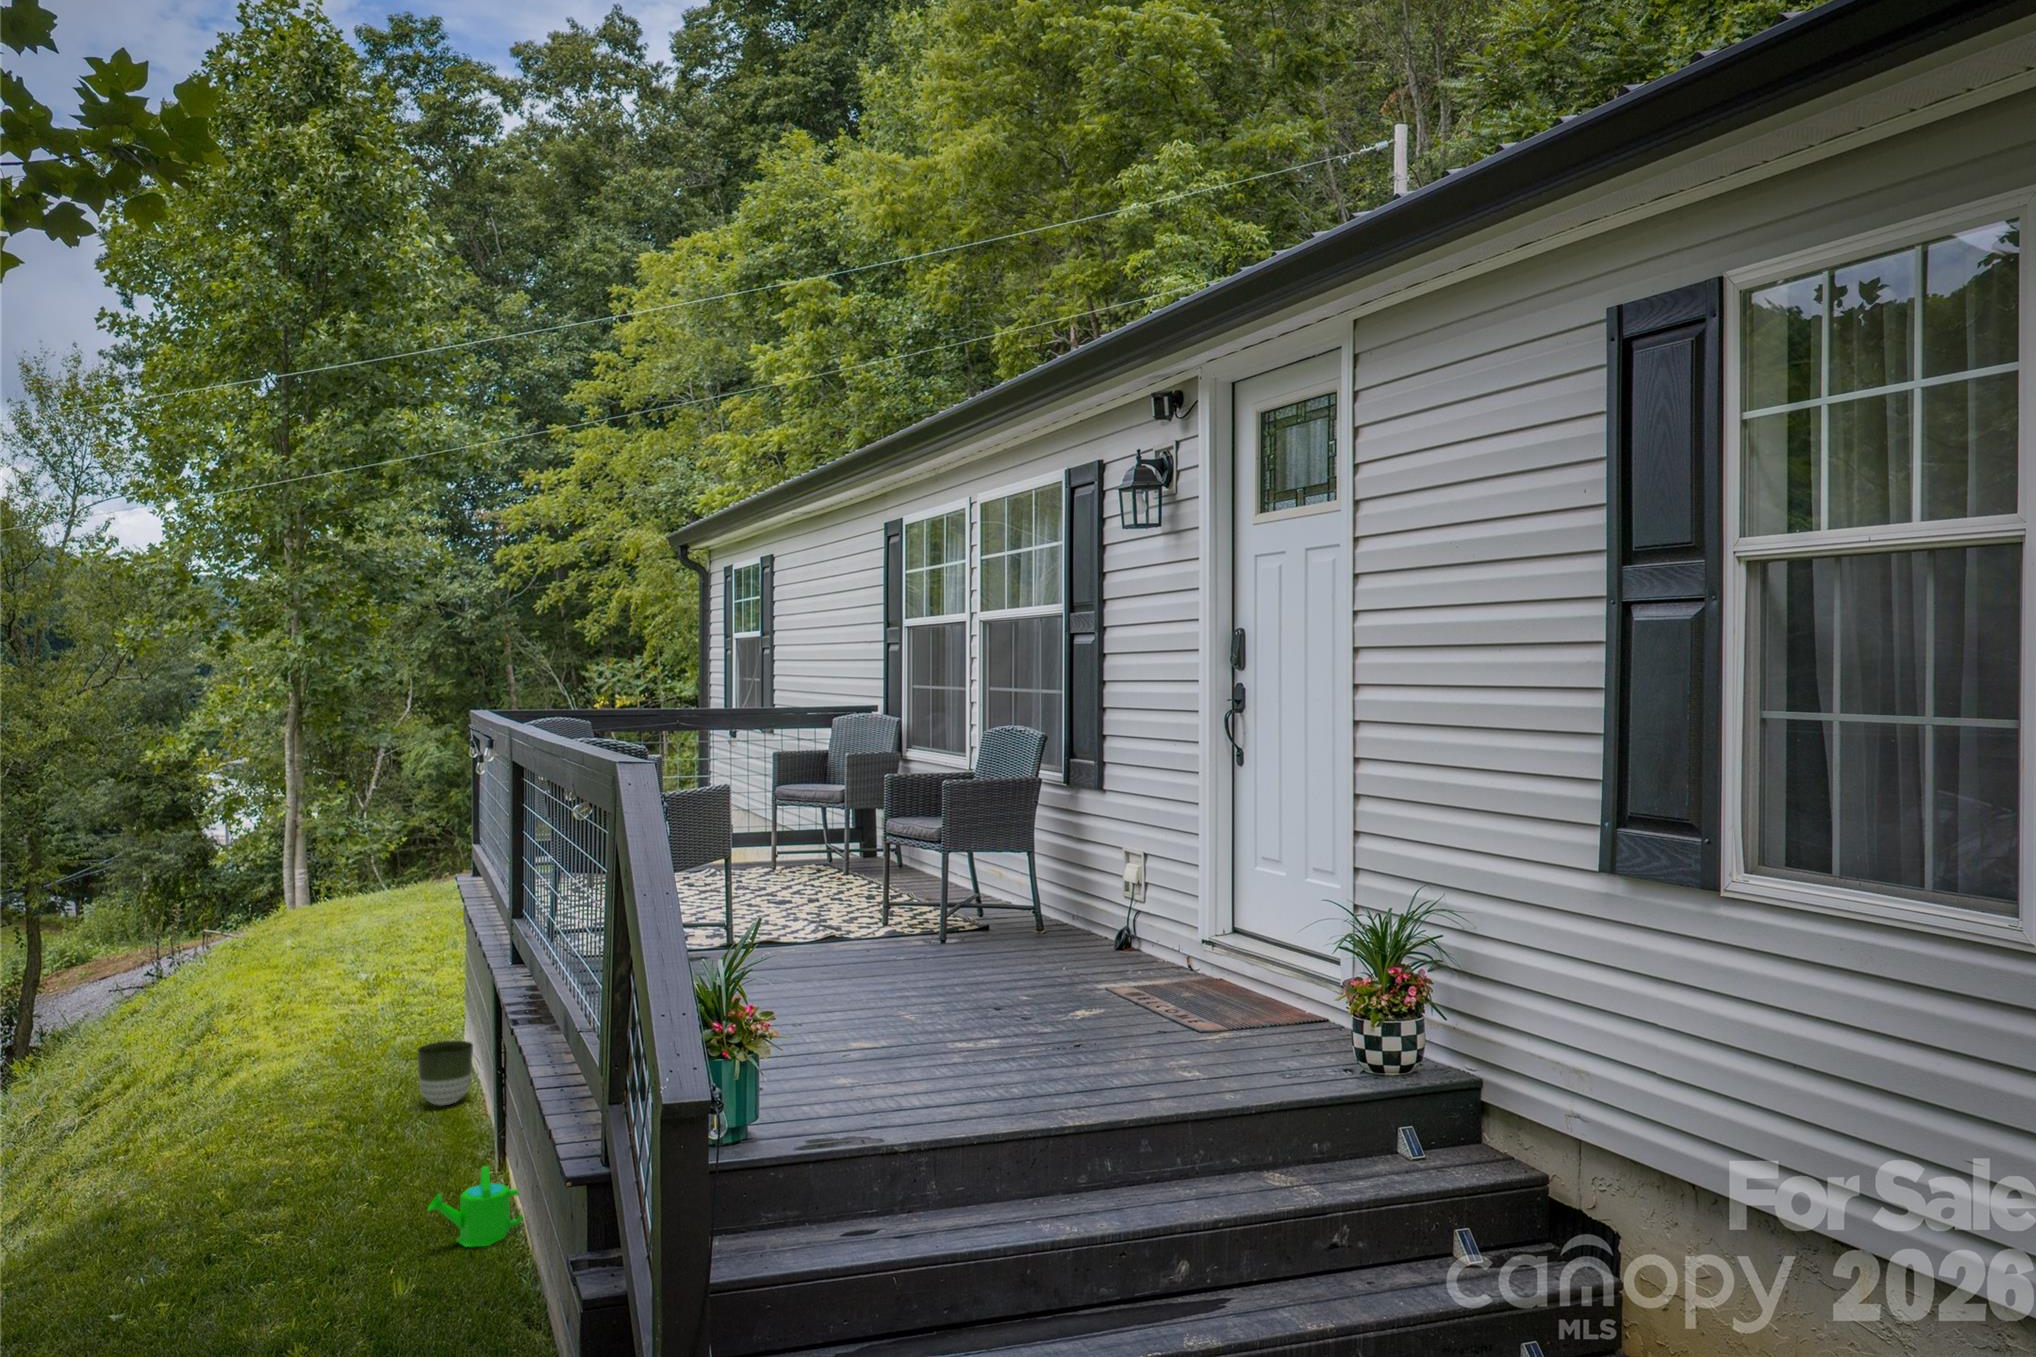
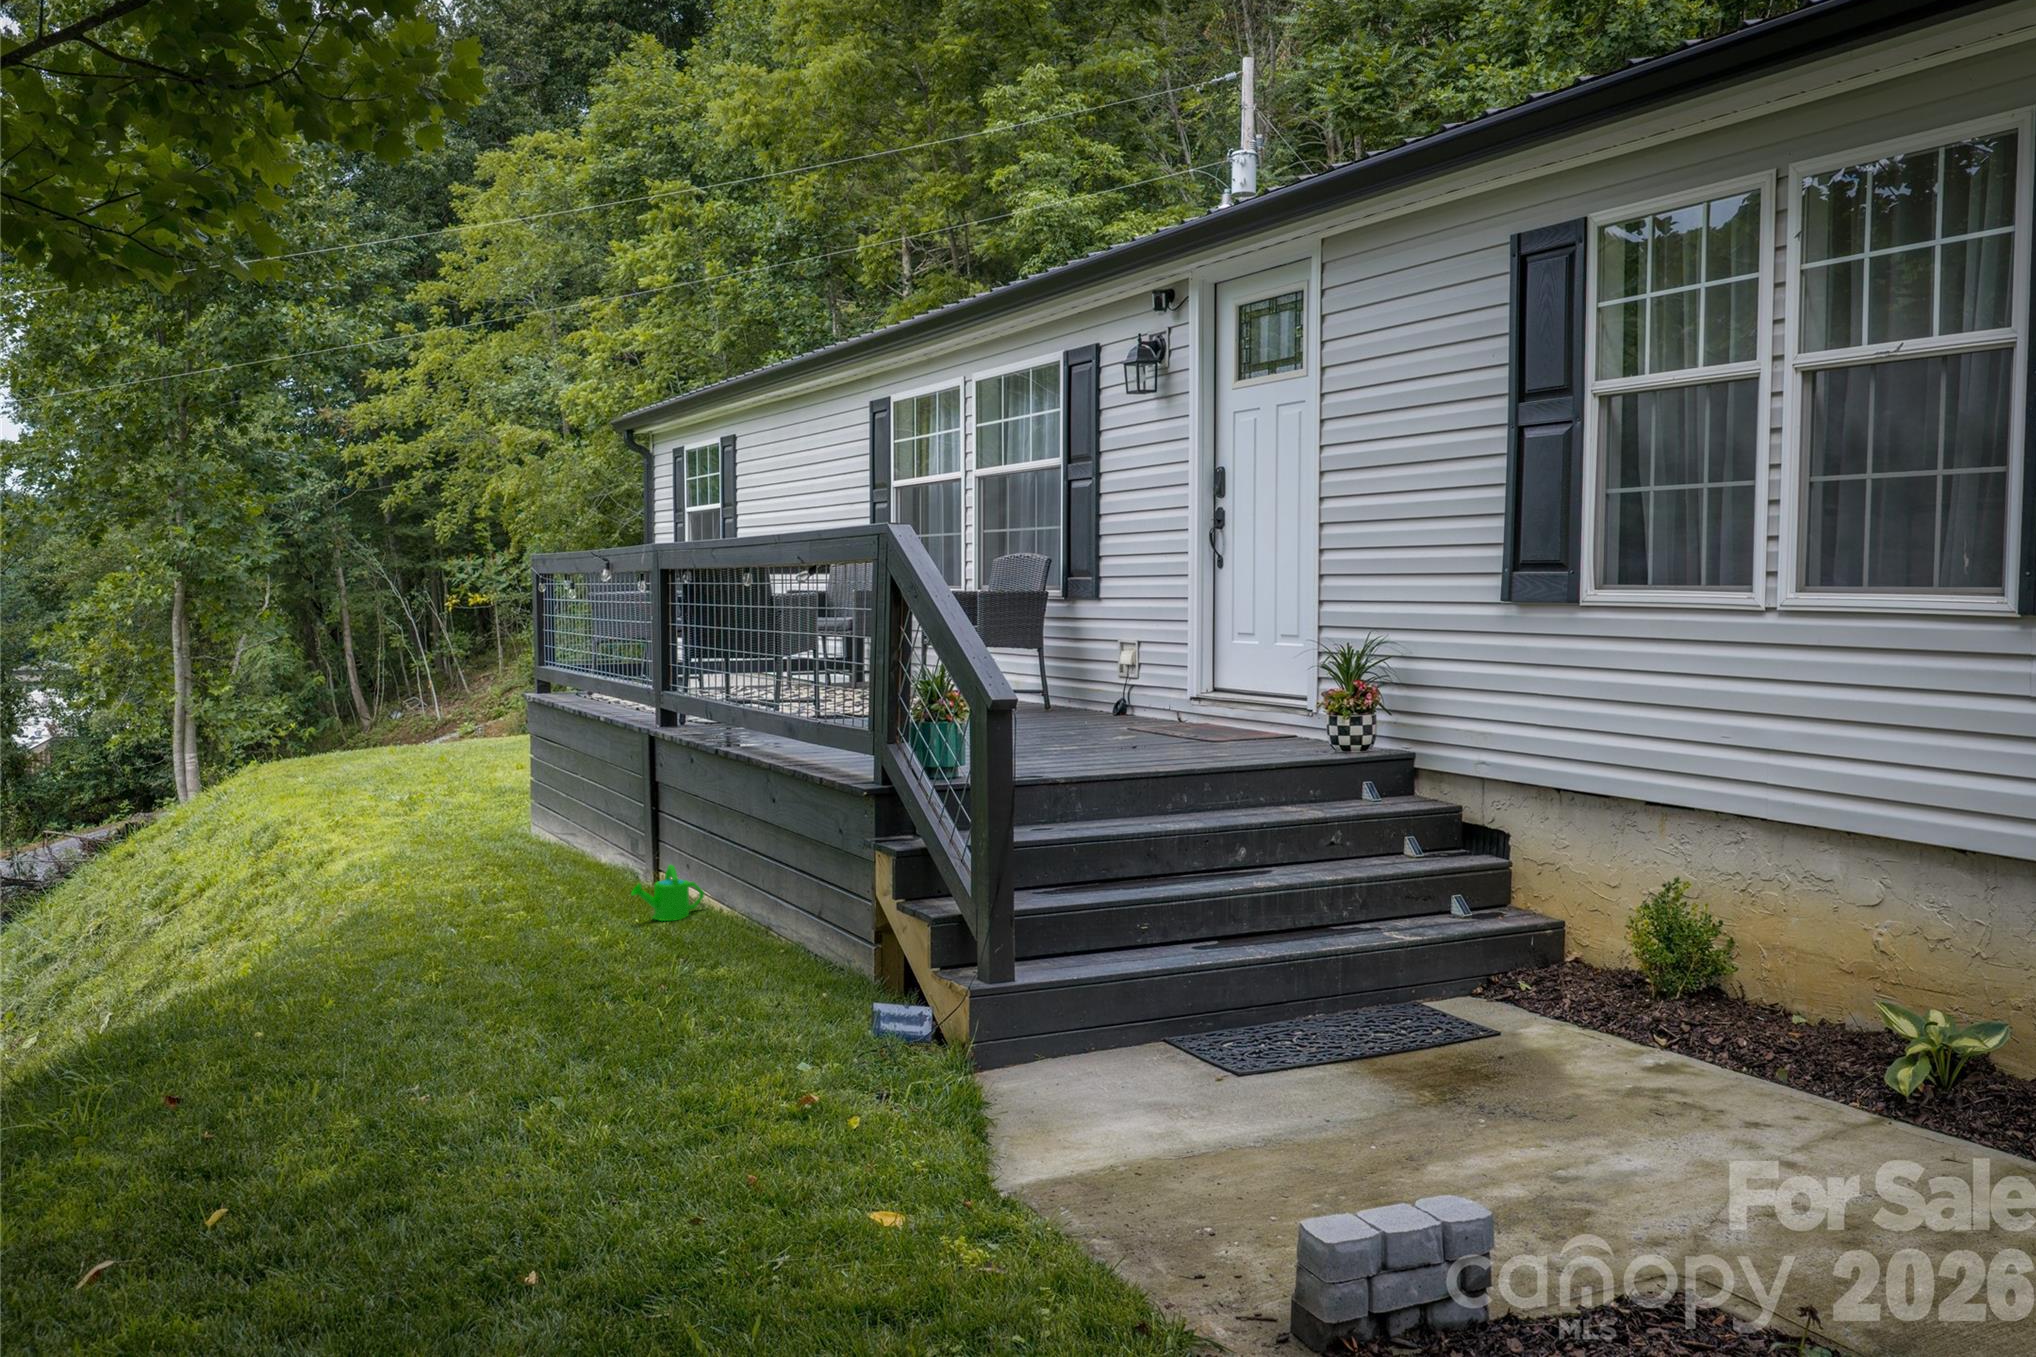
planter: present [417,1041,473,1106] -> none [544,809,588,858]

